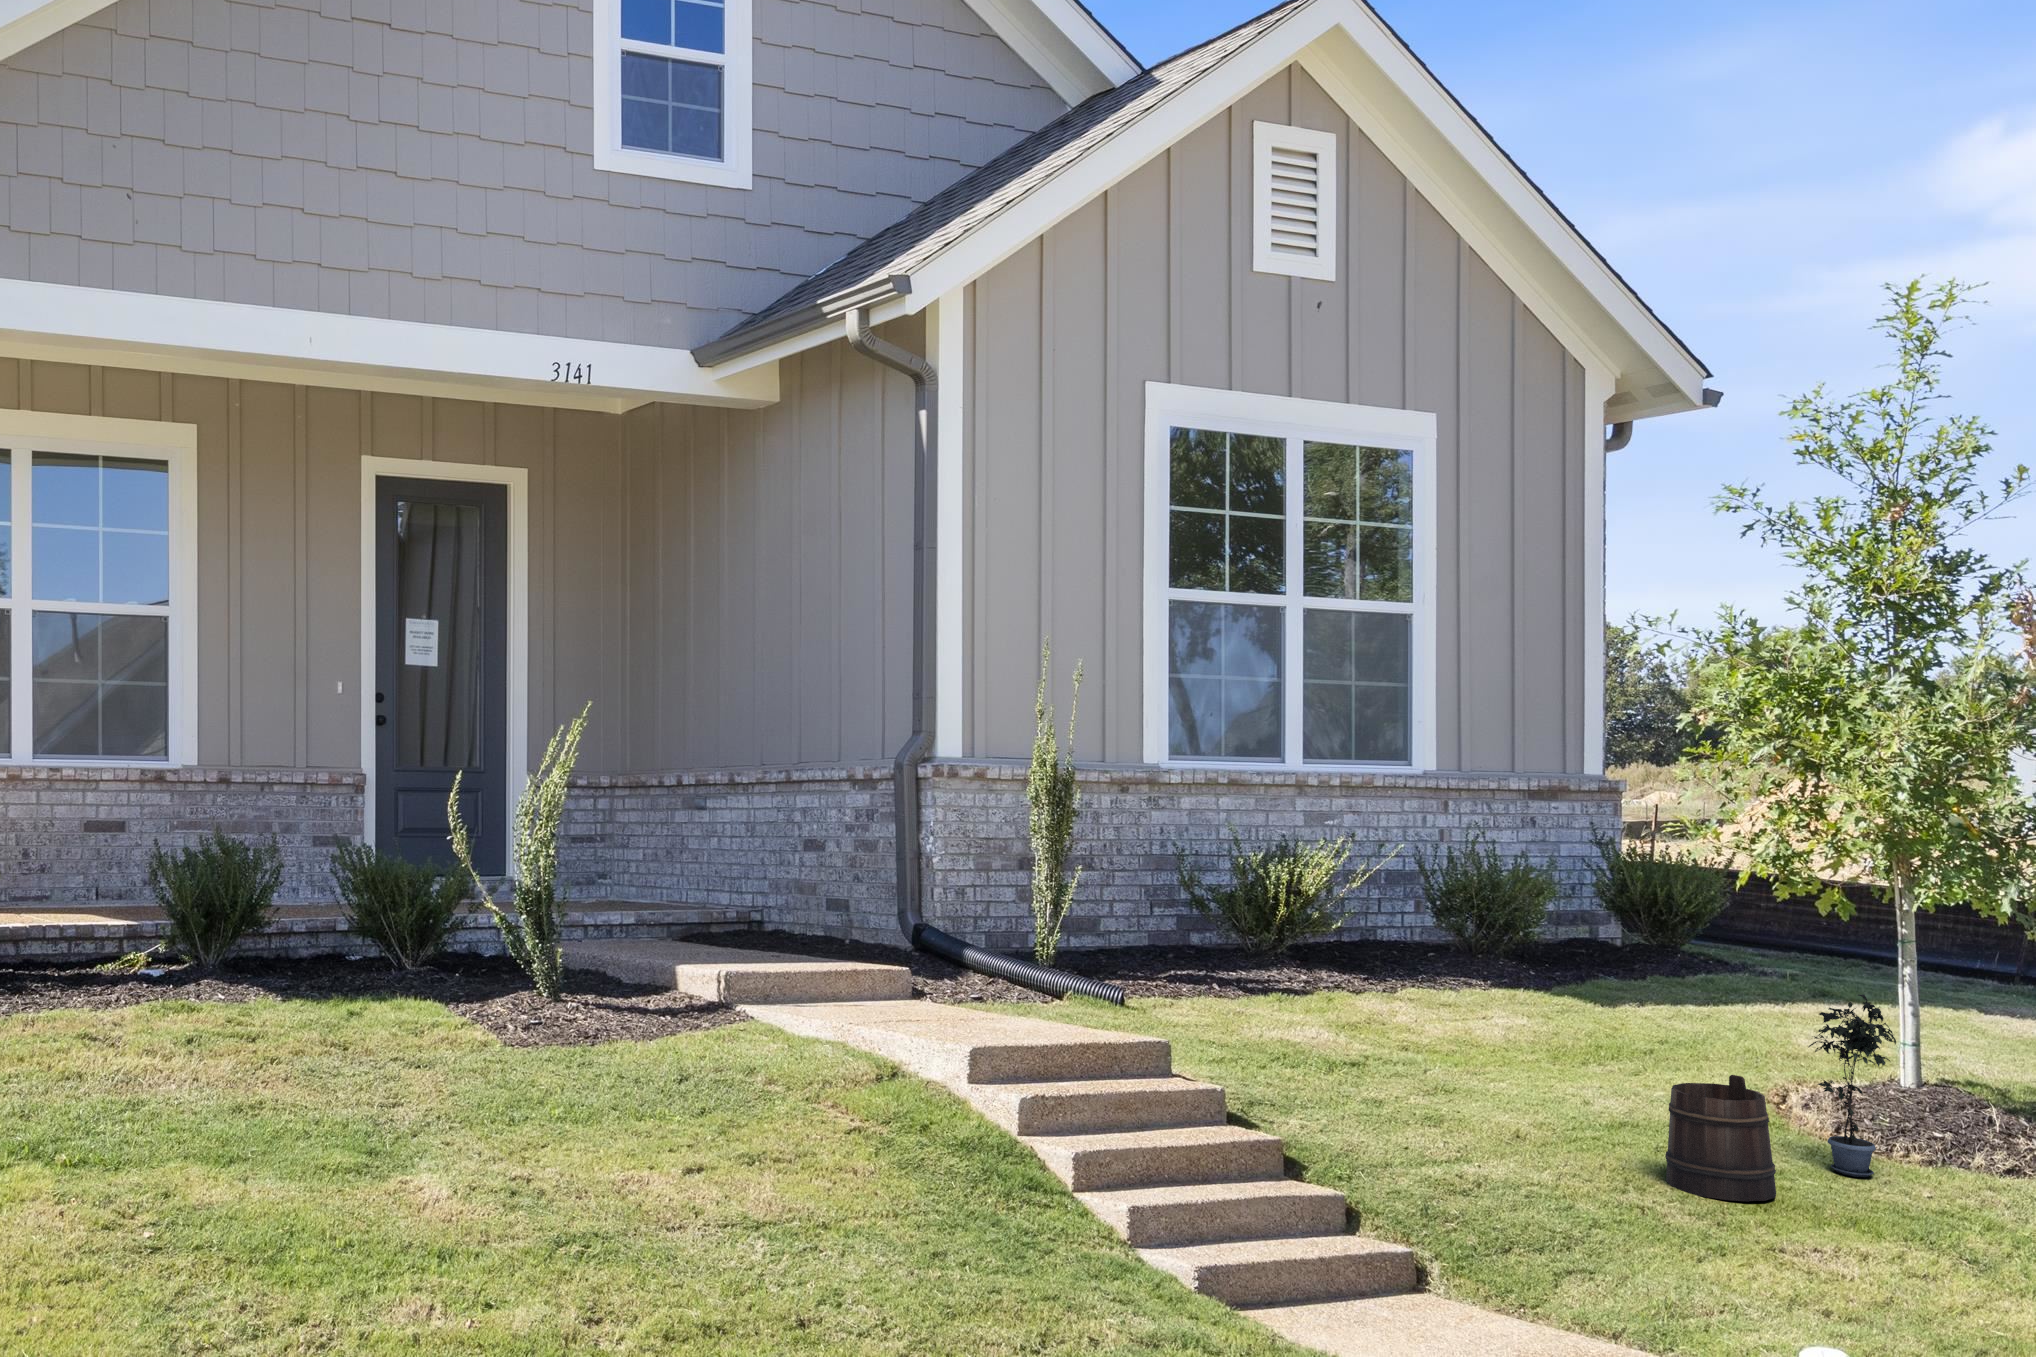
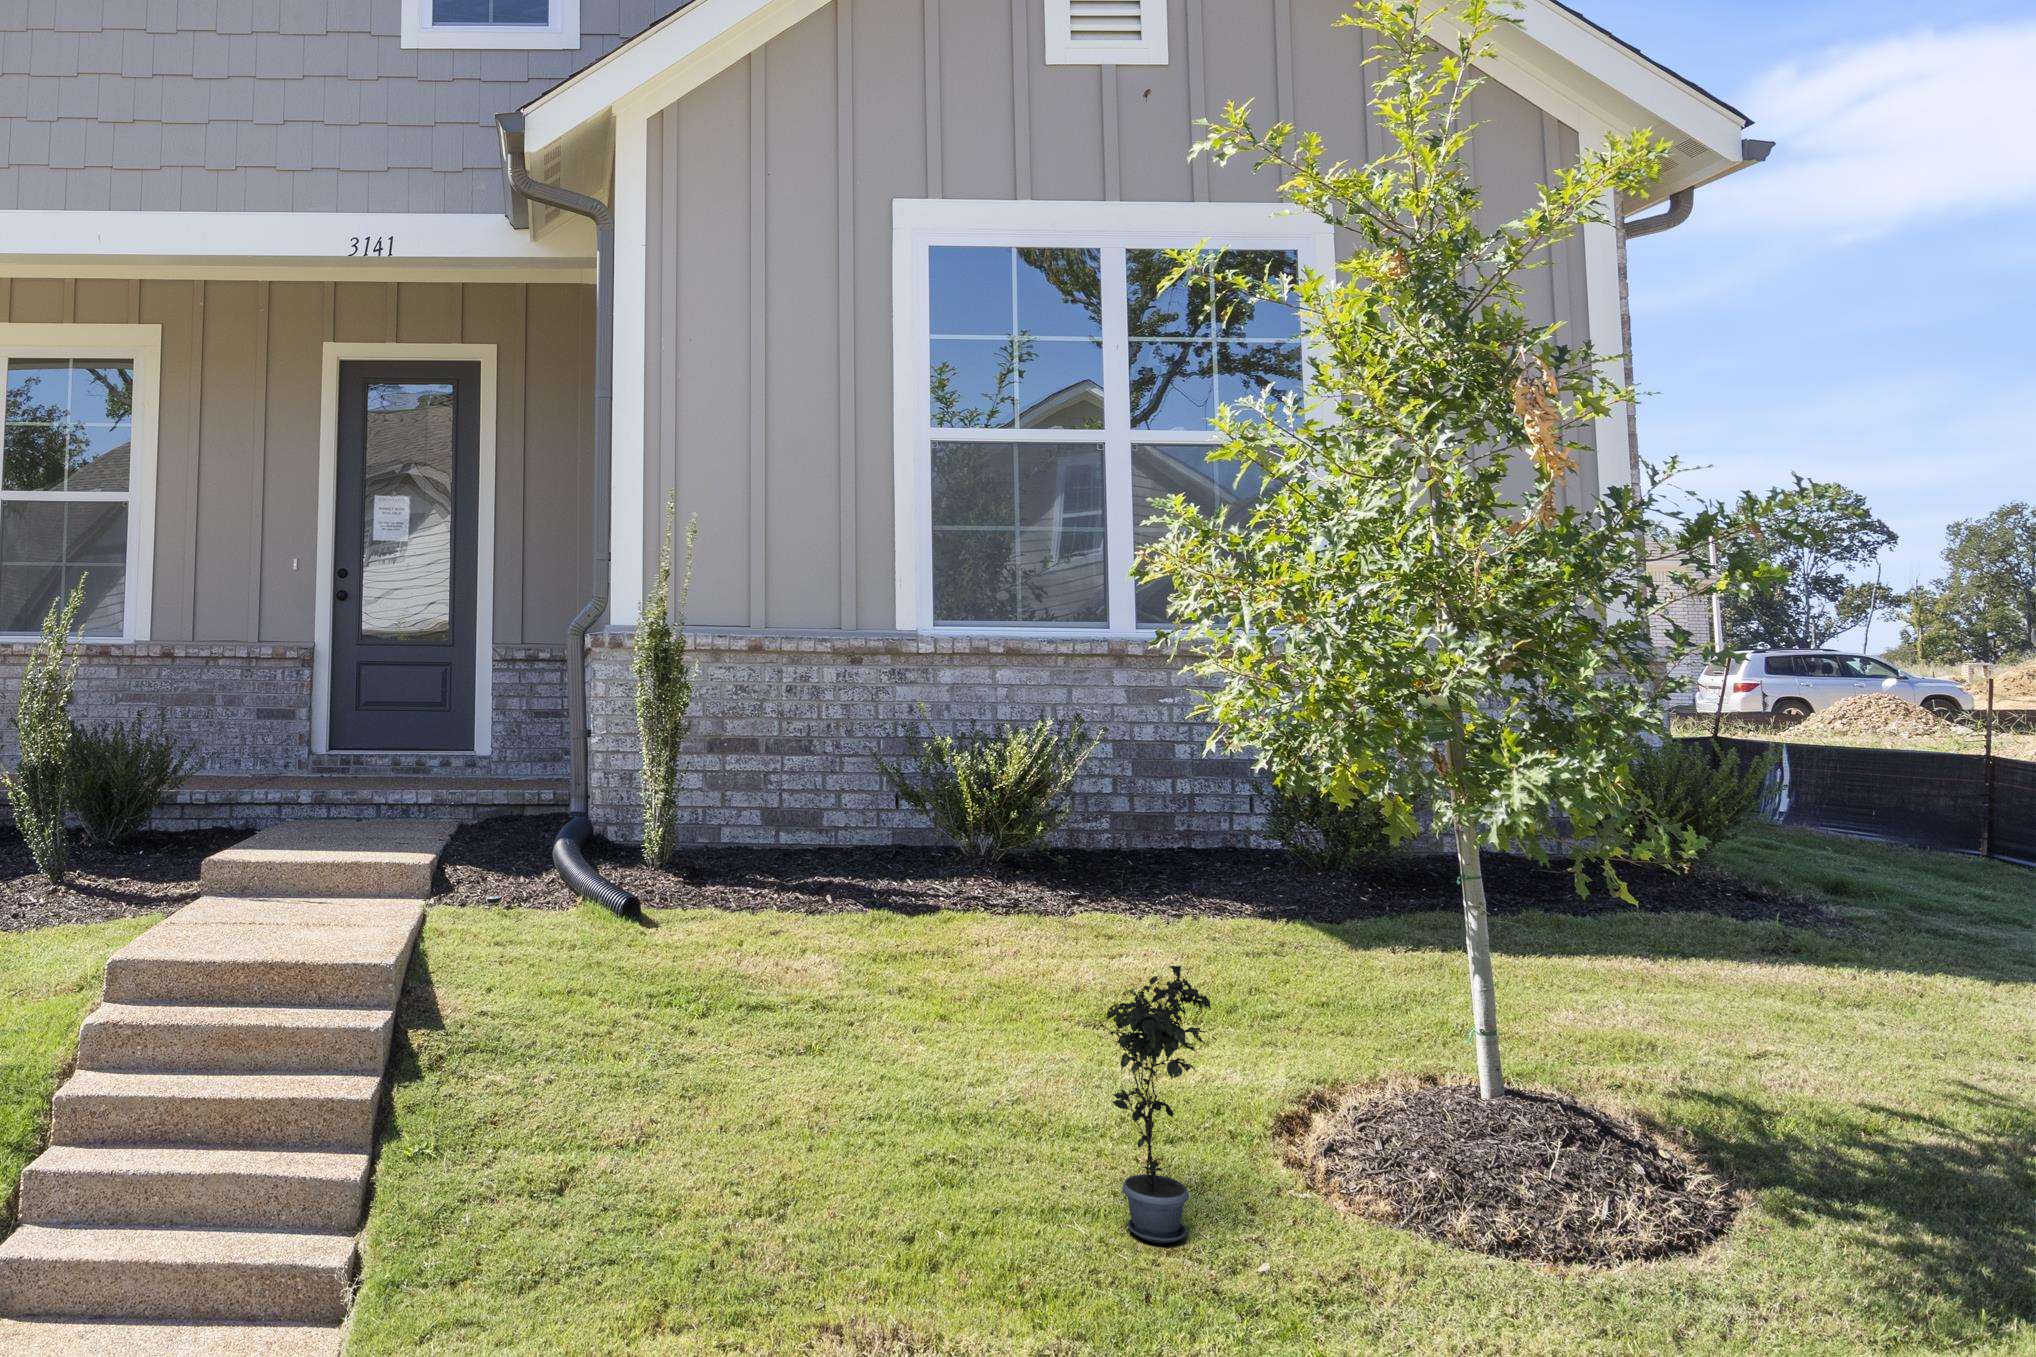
bucket: present [1665,1075,1776,1202] -> none [788,1069,933,1263]

